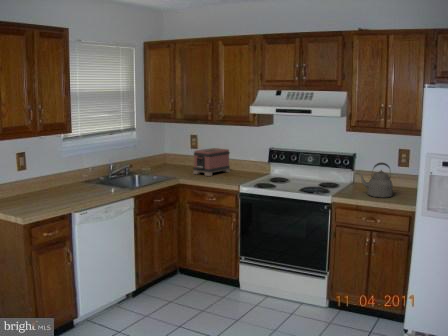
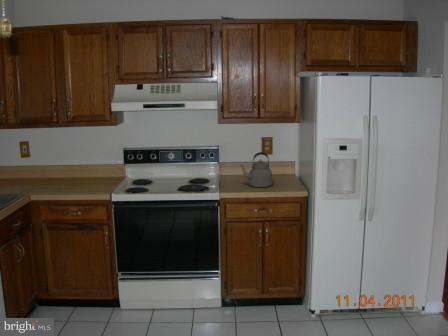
toaster: present [193,148,230,176] -> none [35,154,81,188]

